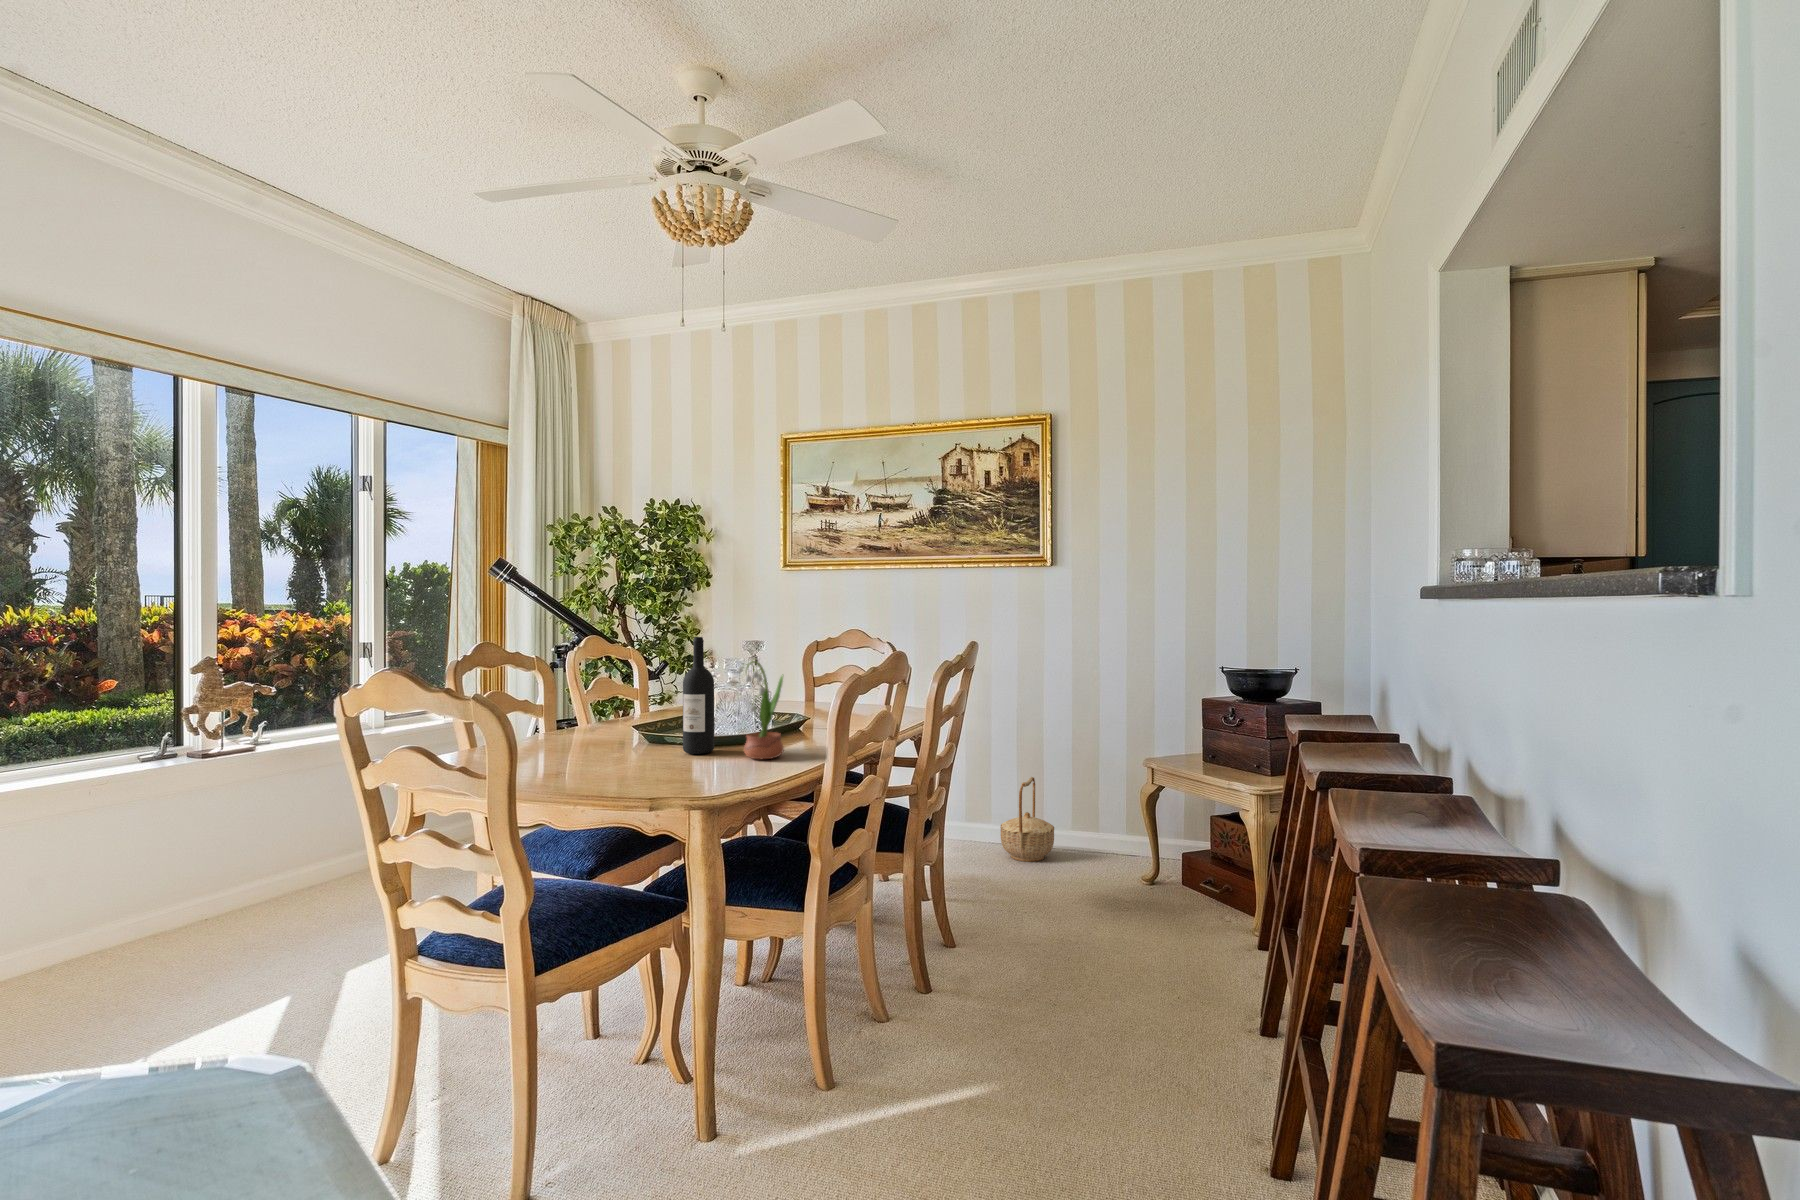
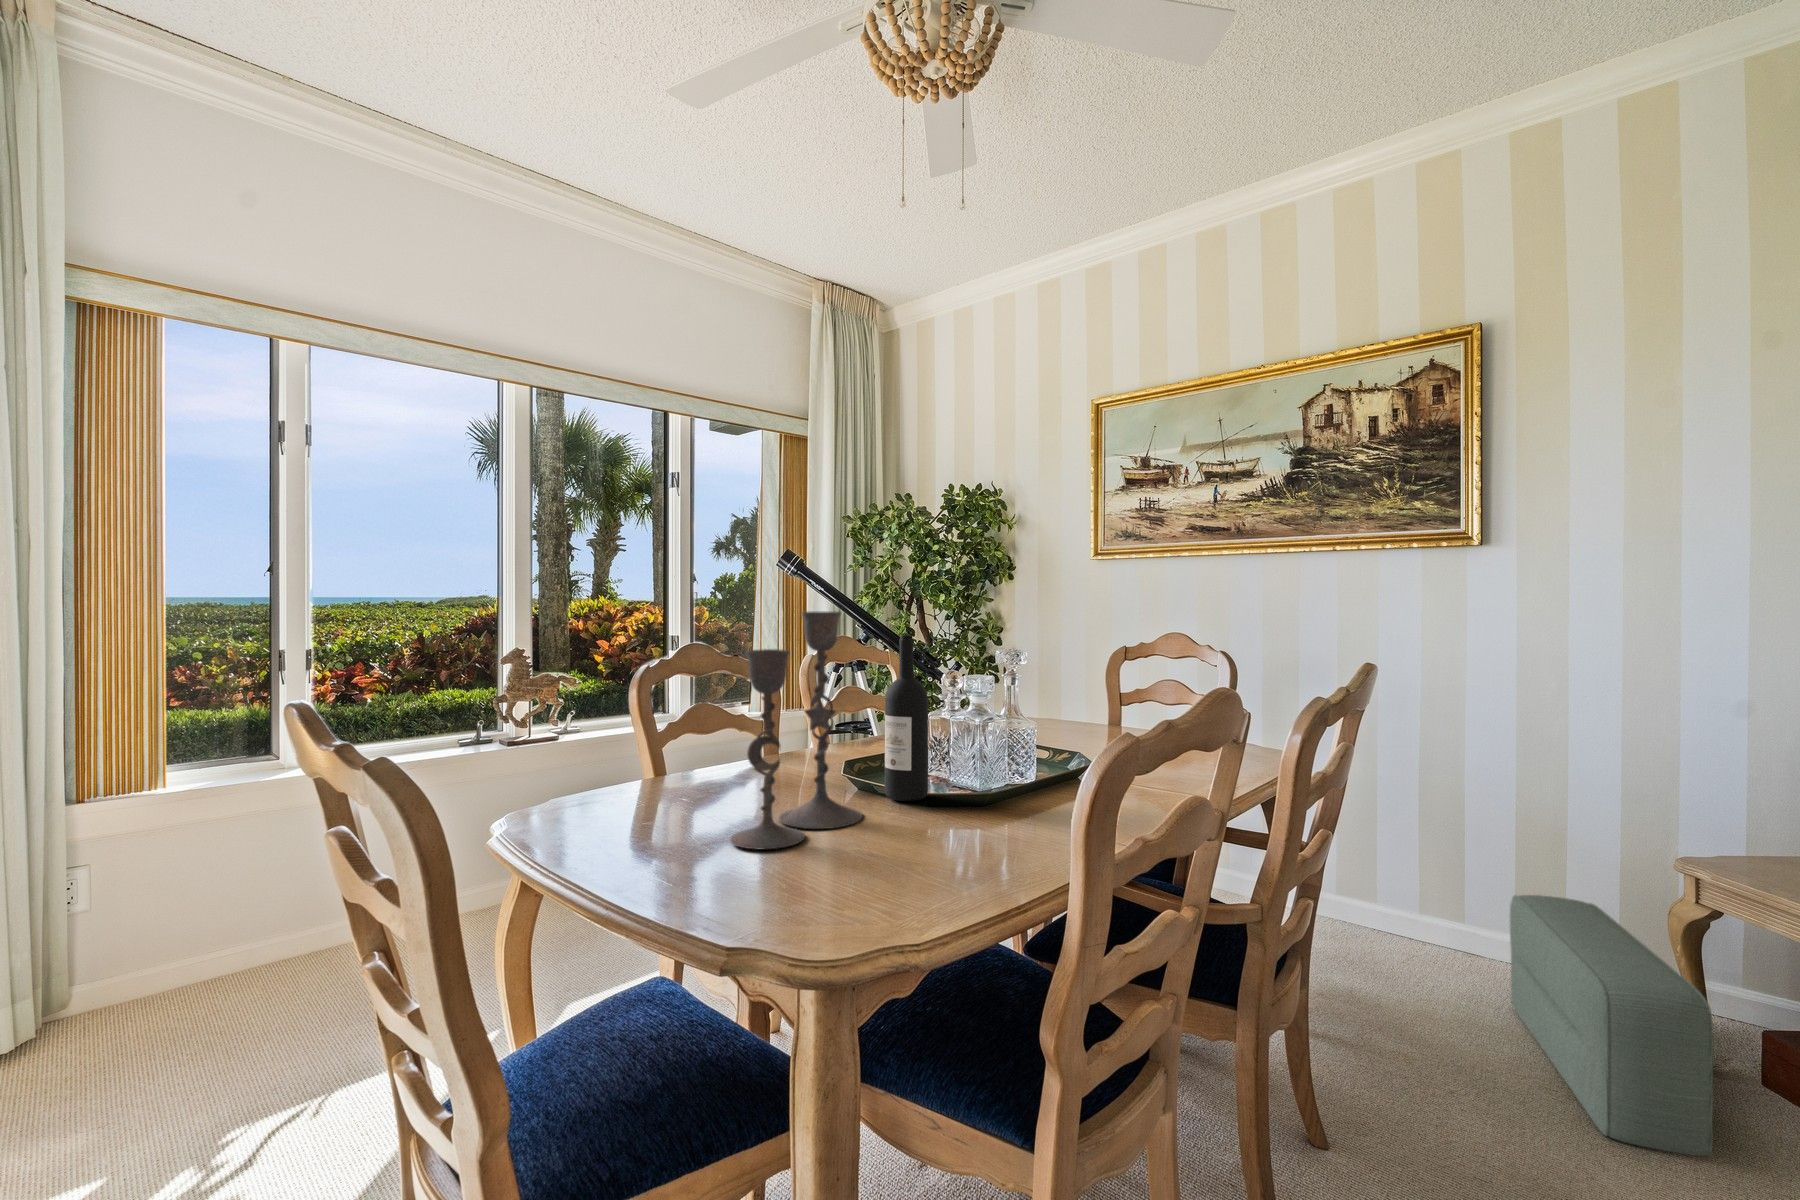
candlestick: none [596,622,678,785] -> present [730,611,862,849]
potted flower: present [737,659,784,759] -> none [946,668,1017,823]
basket: present [1000,777,1054,862] -> none [1394,847,1486,974]
pouf: none [1066,798,1157,928] -> present [1510,895,1713,1156]

